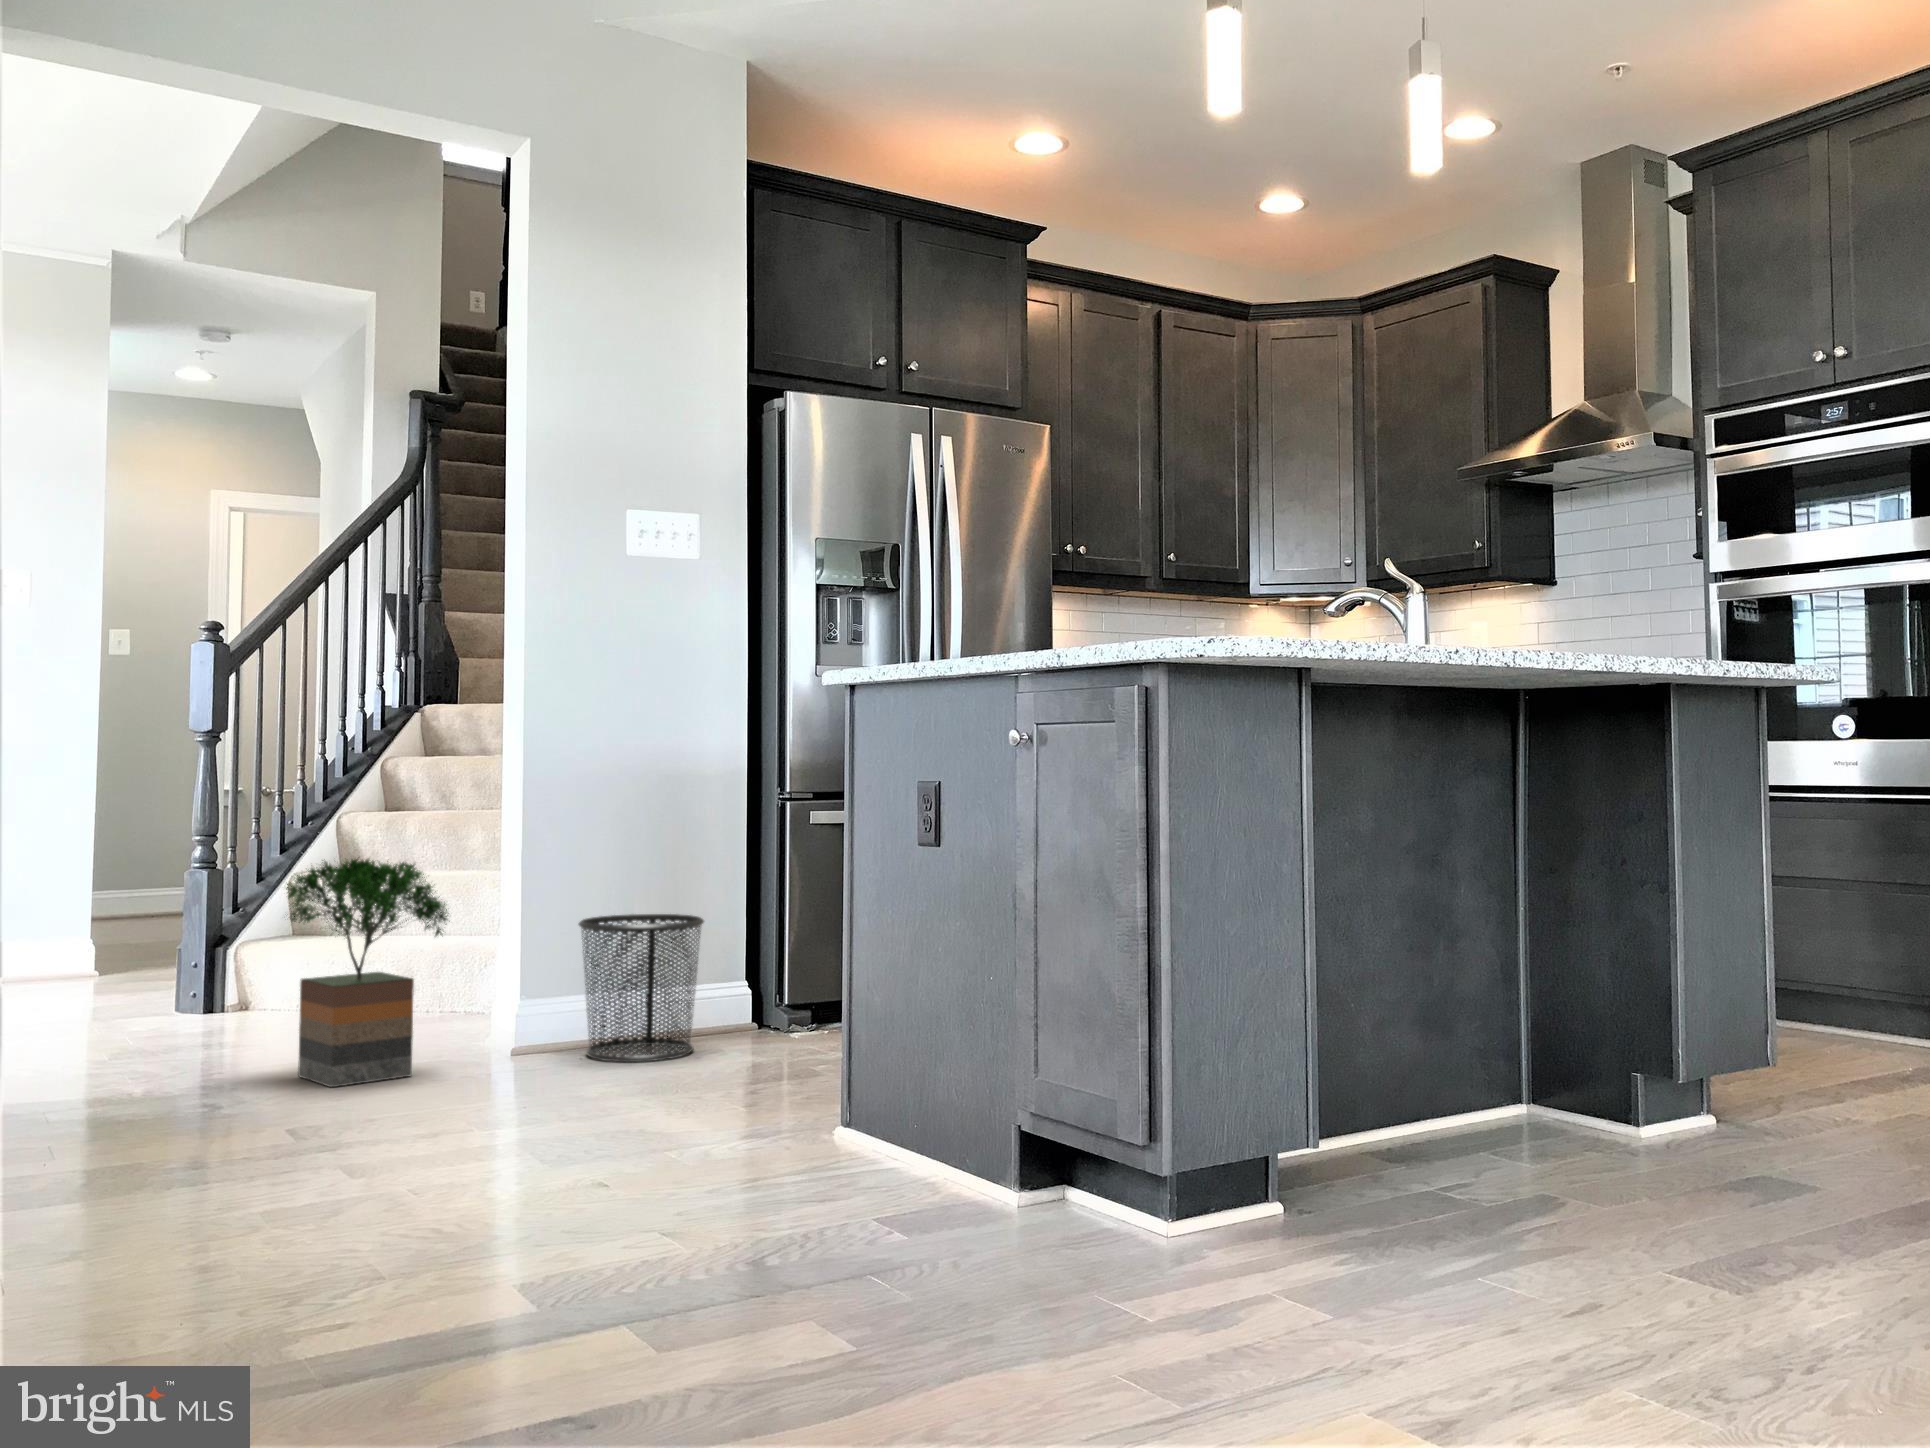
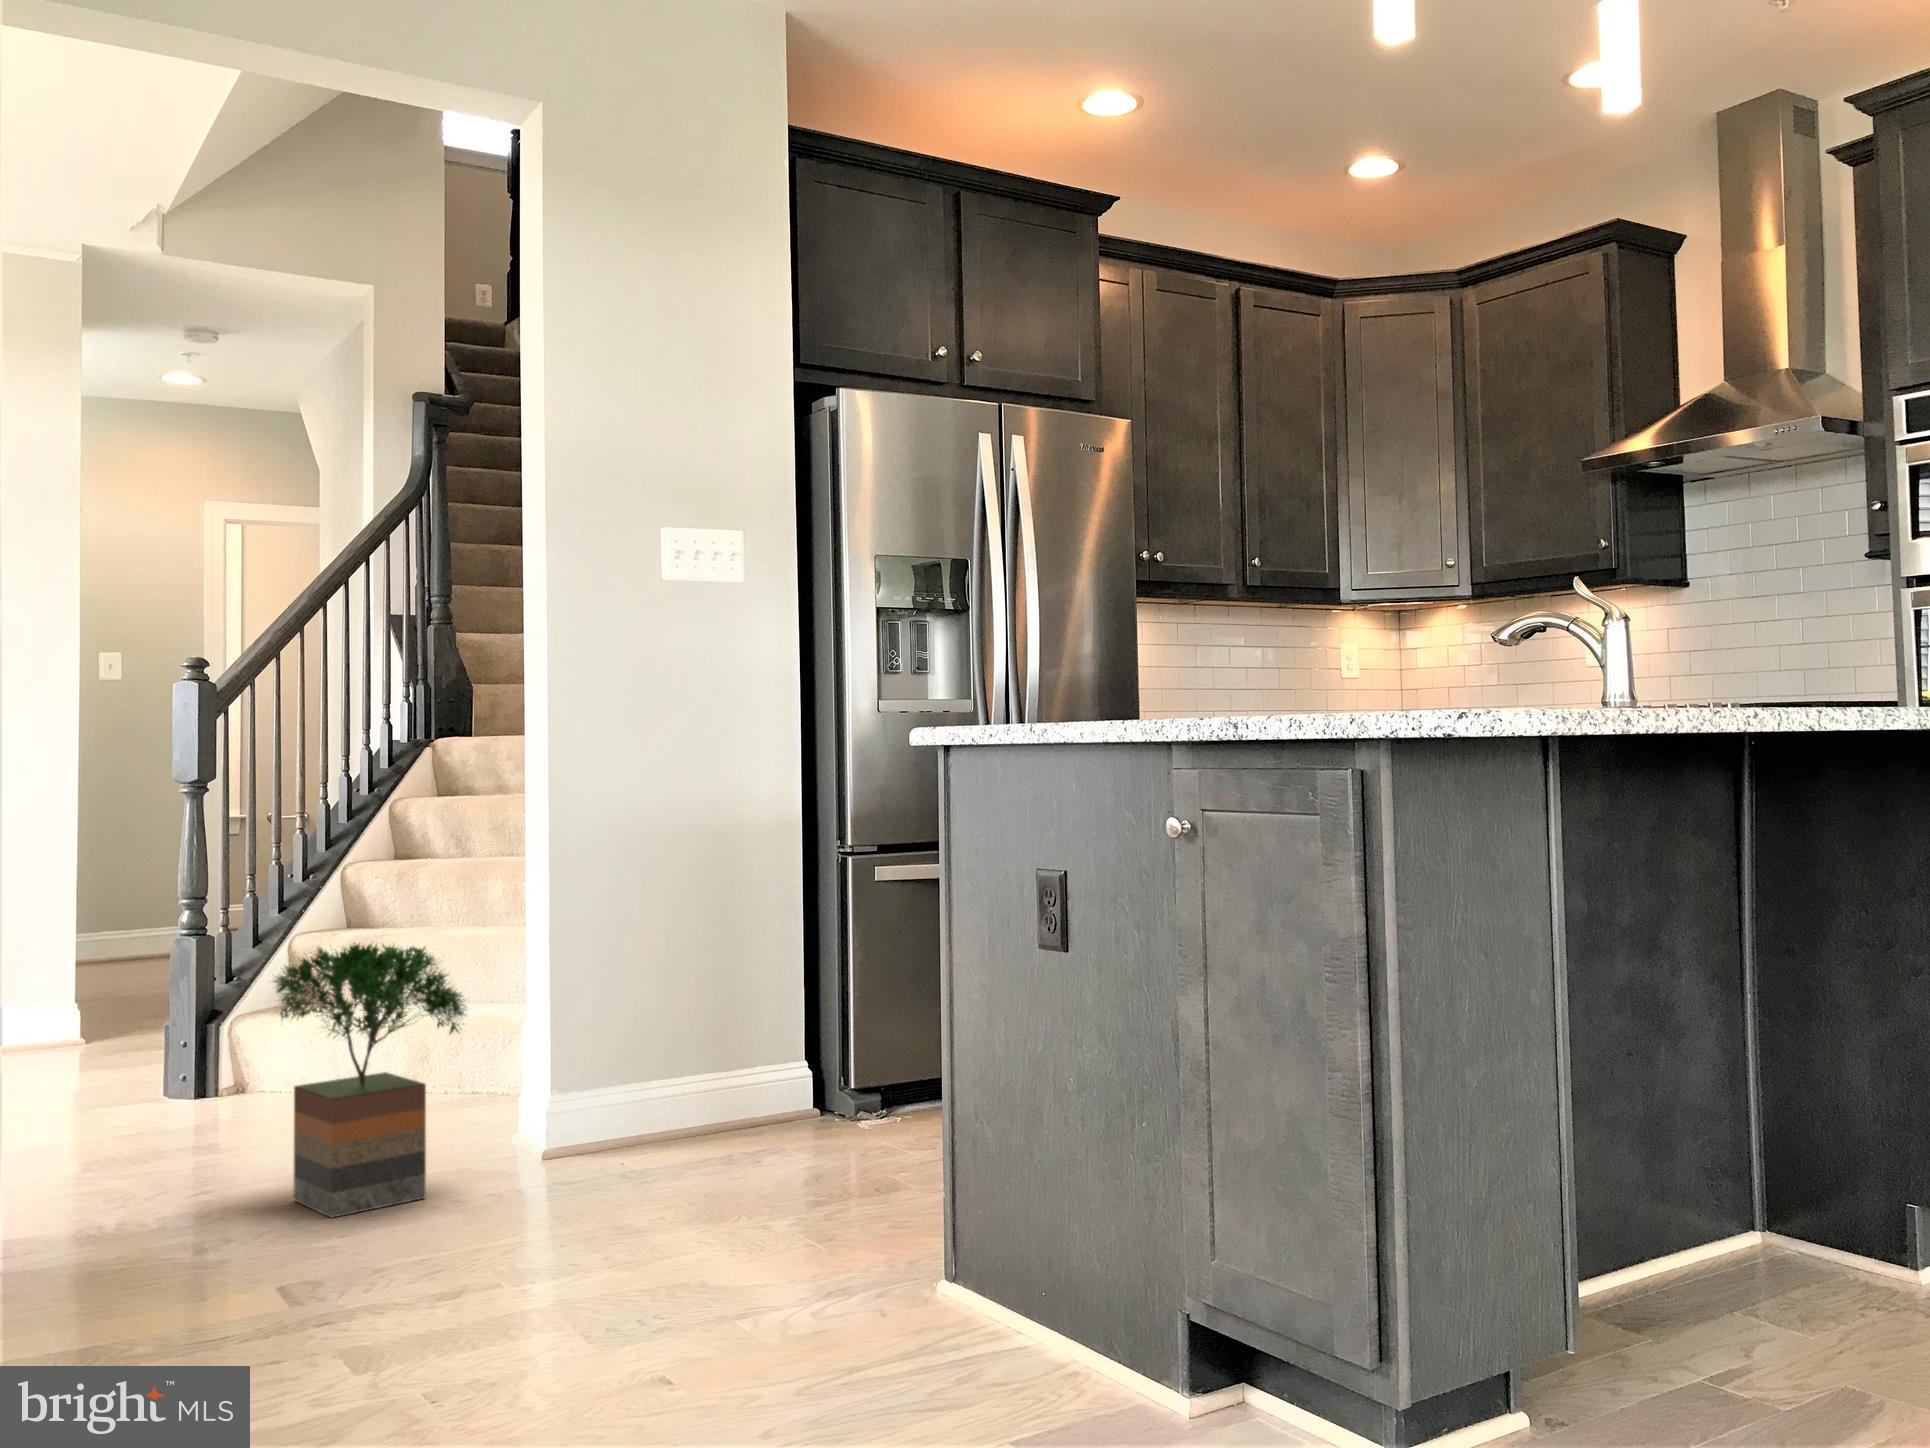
waste bin: present [579,914,704,1062] -> none [615,992,760,1171]

